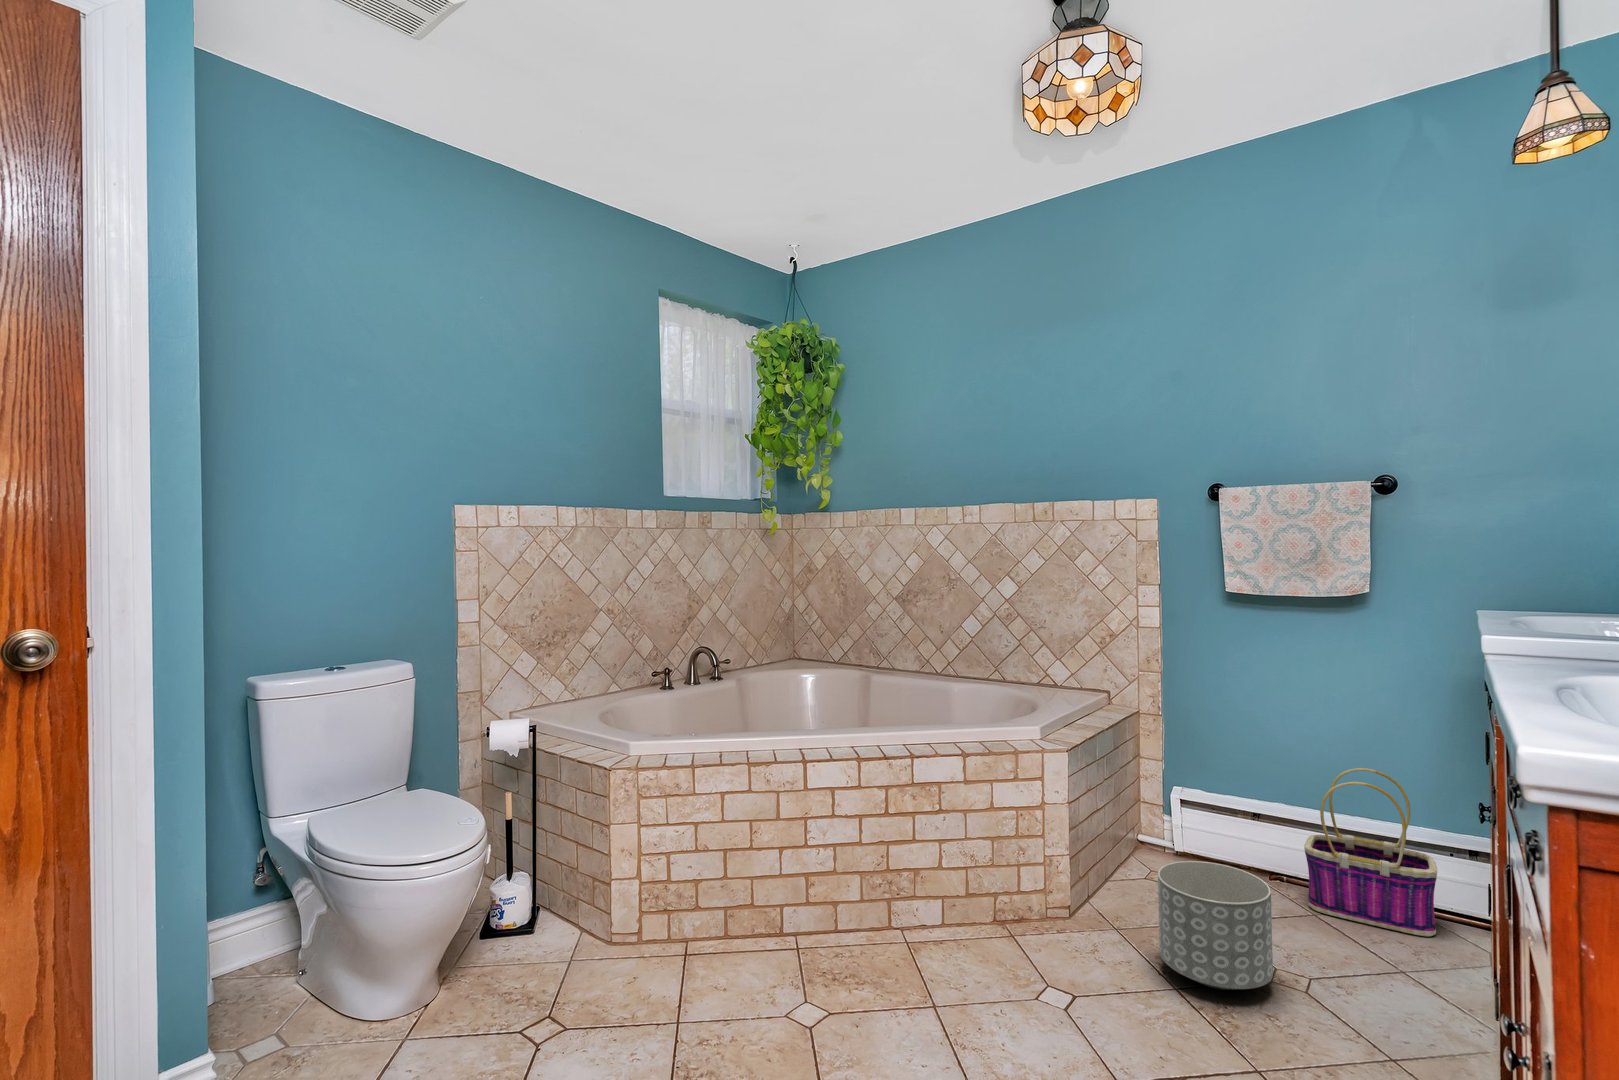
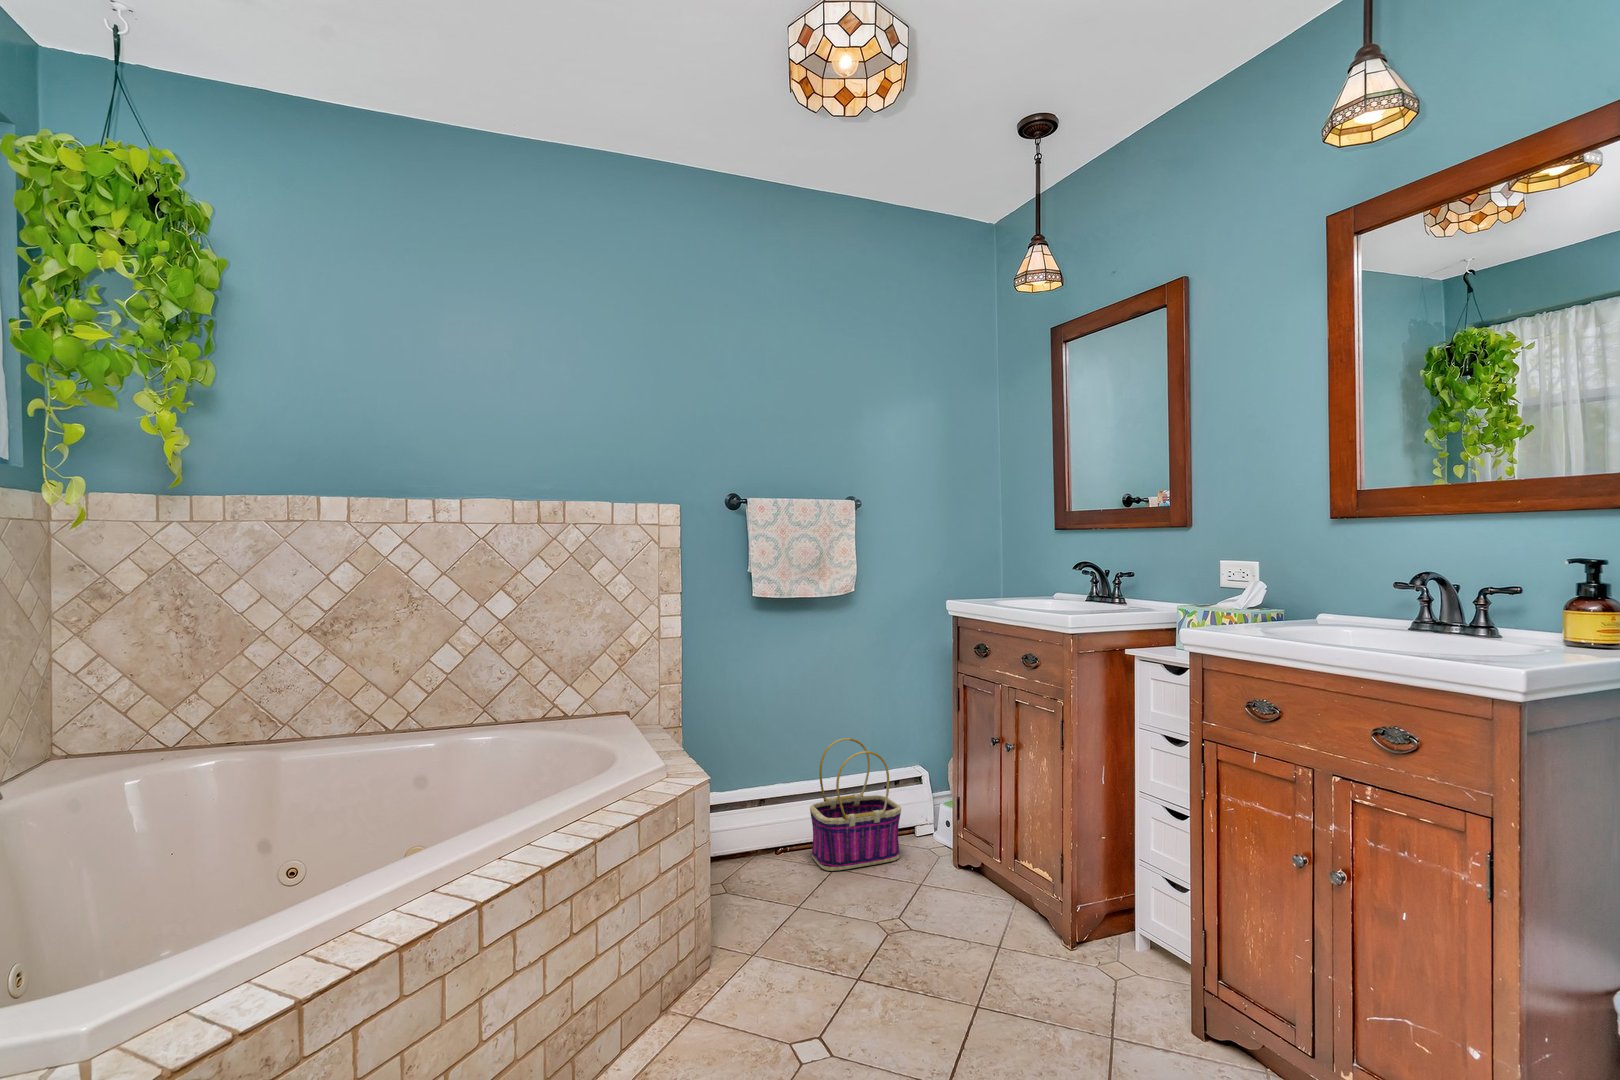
planter: present [1158,861,1273,990] -> none [806,859,902,982]

